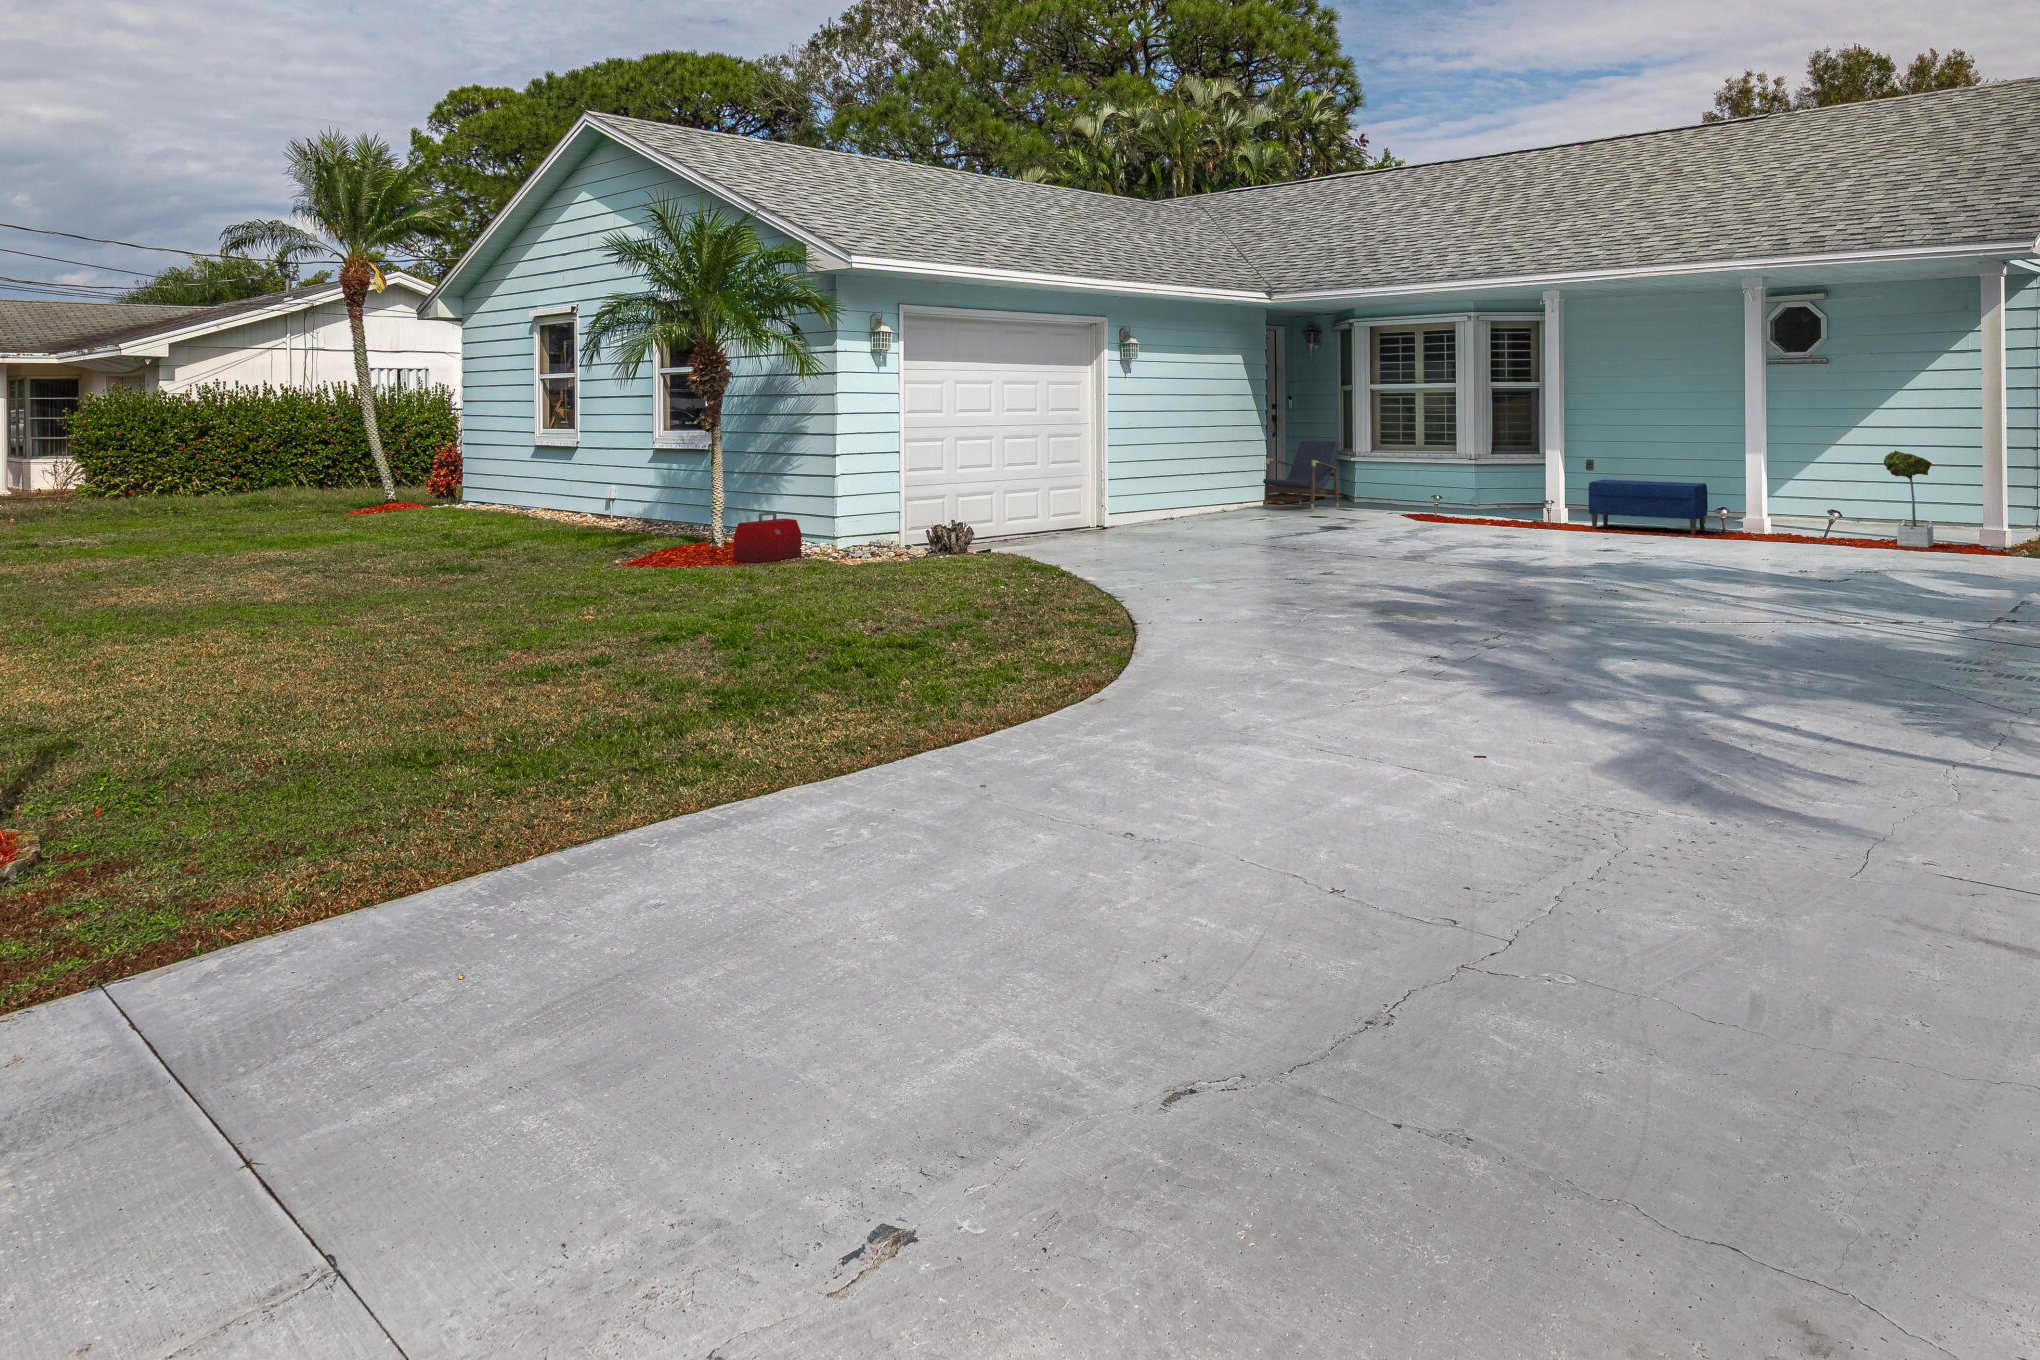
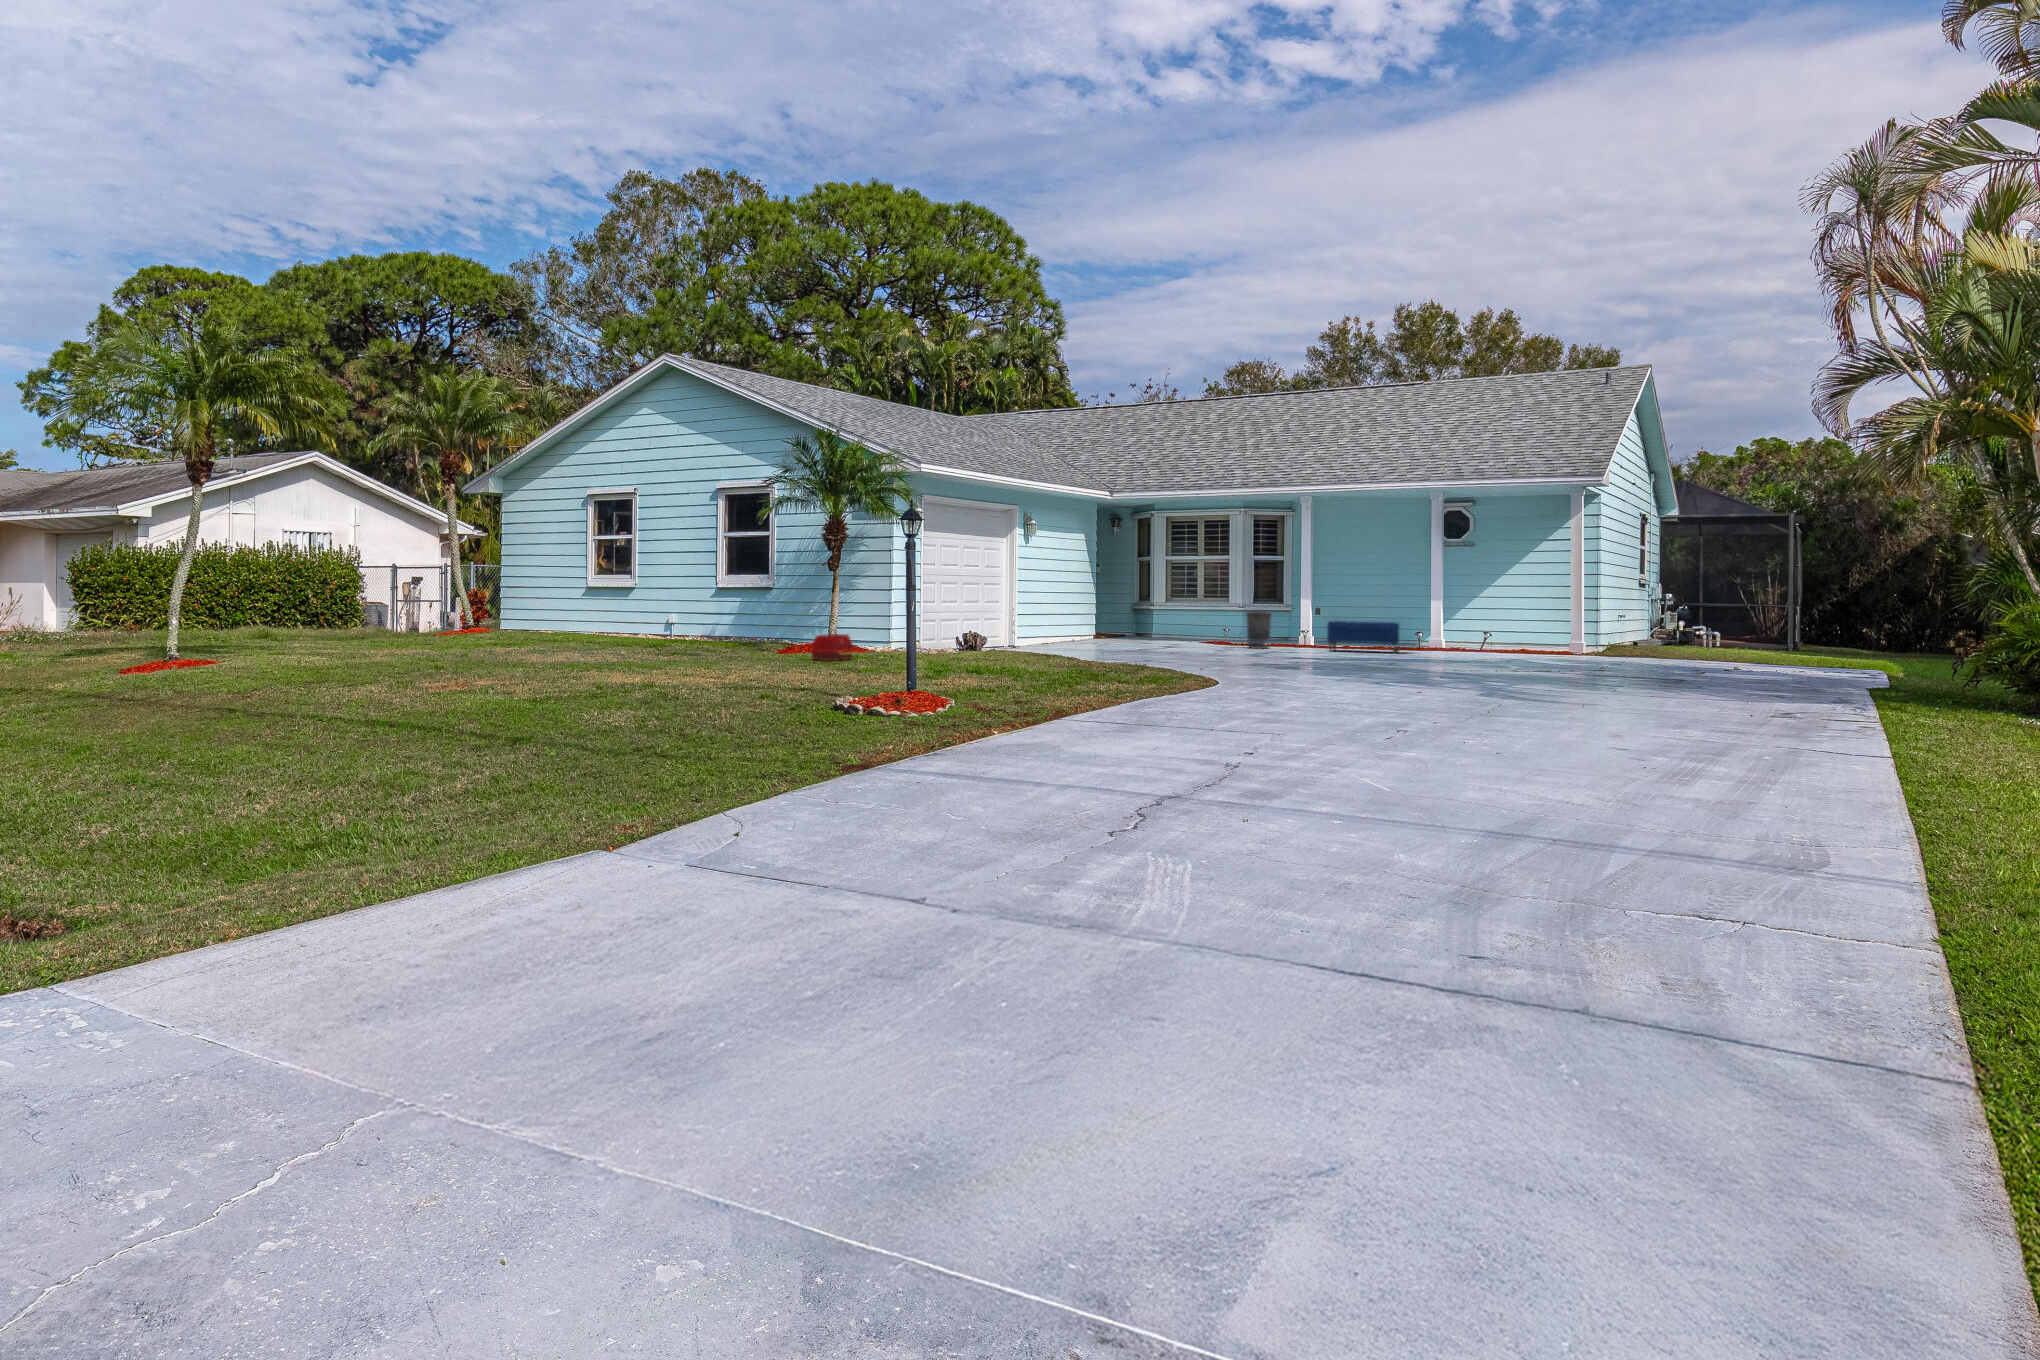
lounge chair: present [1263,440,1339,512] -> none [1094,596,1146,645]
potted tree: present [1884,450,1934,547] -> none [1511,599,1539,658]
trash can: none [1471,460,1509,522] -> present [1246,610,1271,649]

